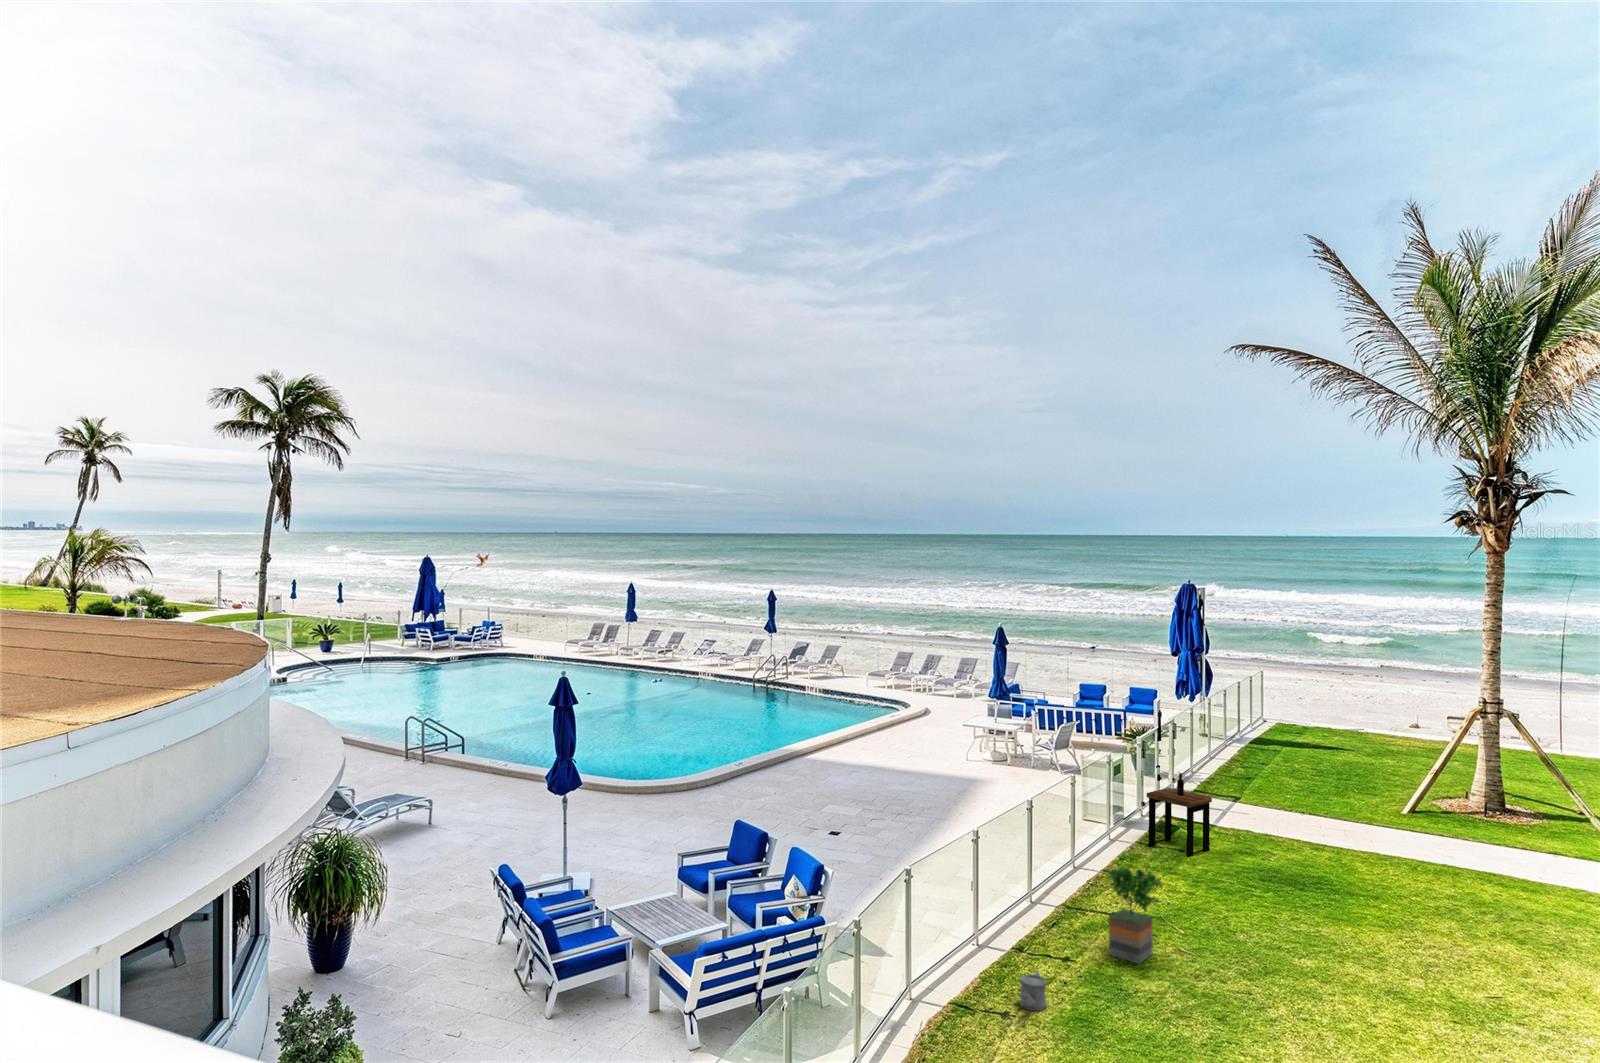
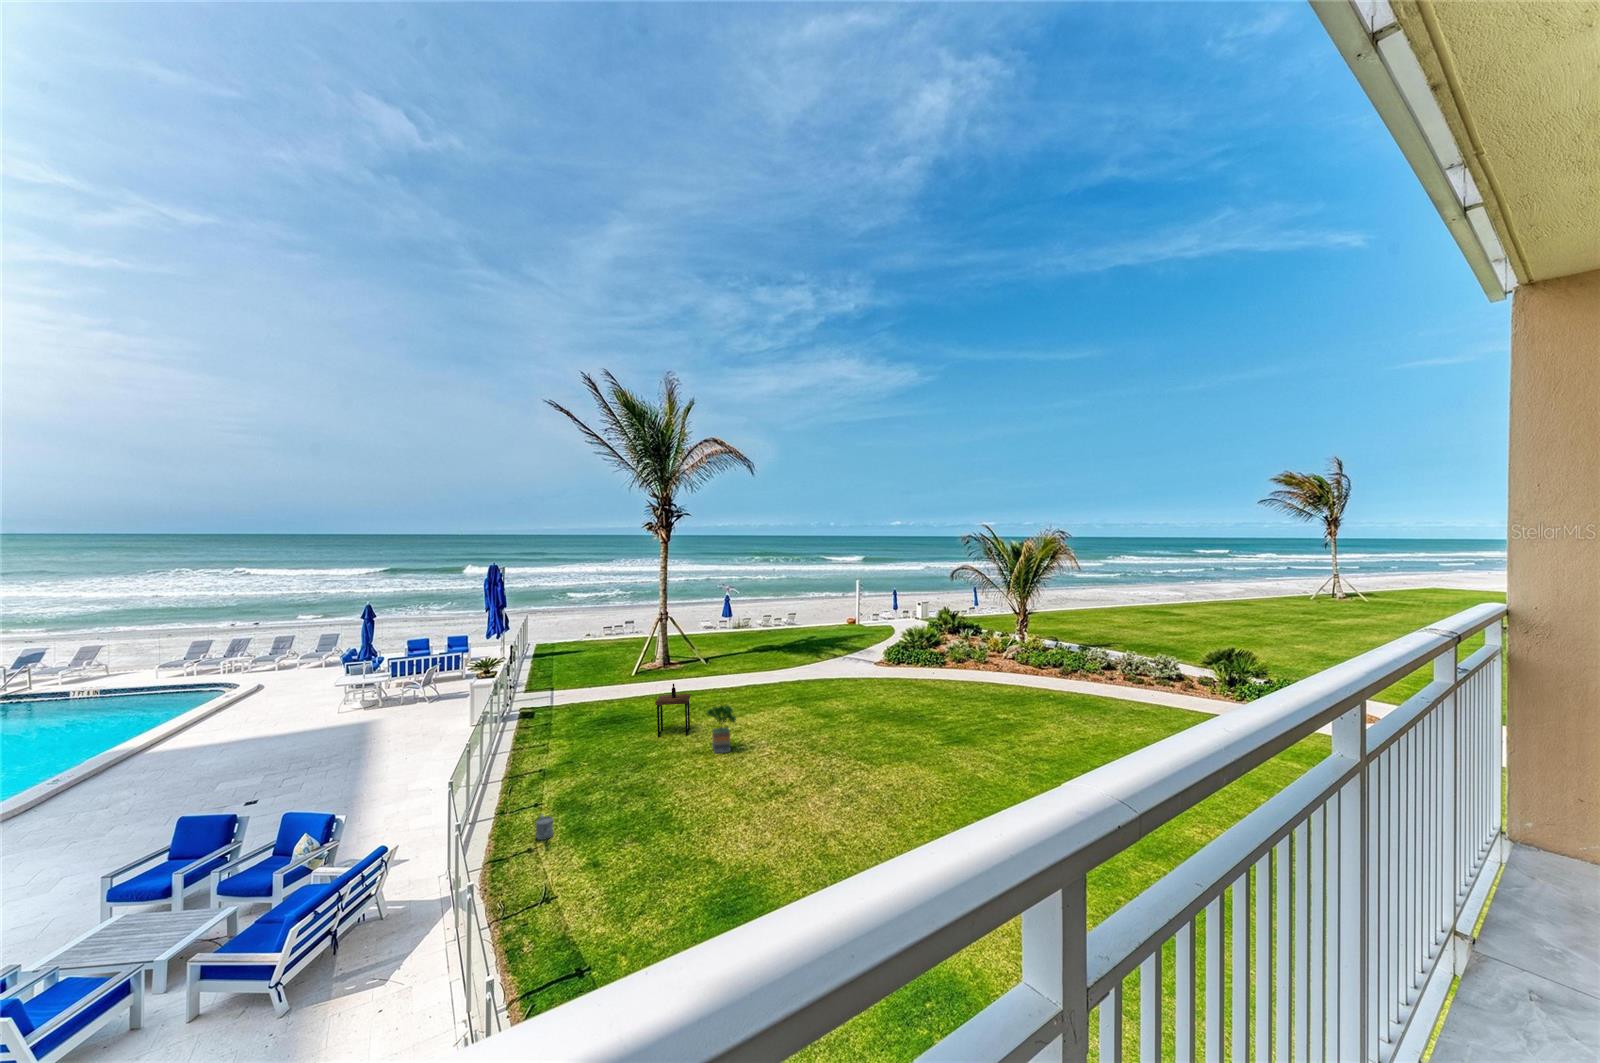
side table: present [1147,773,1212,857] -> present [655,684,691,737]
potted tree: present [1108,867,1163,964] -> present [707,705,736,753]

